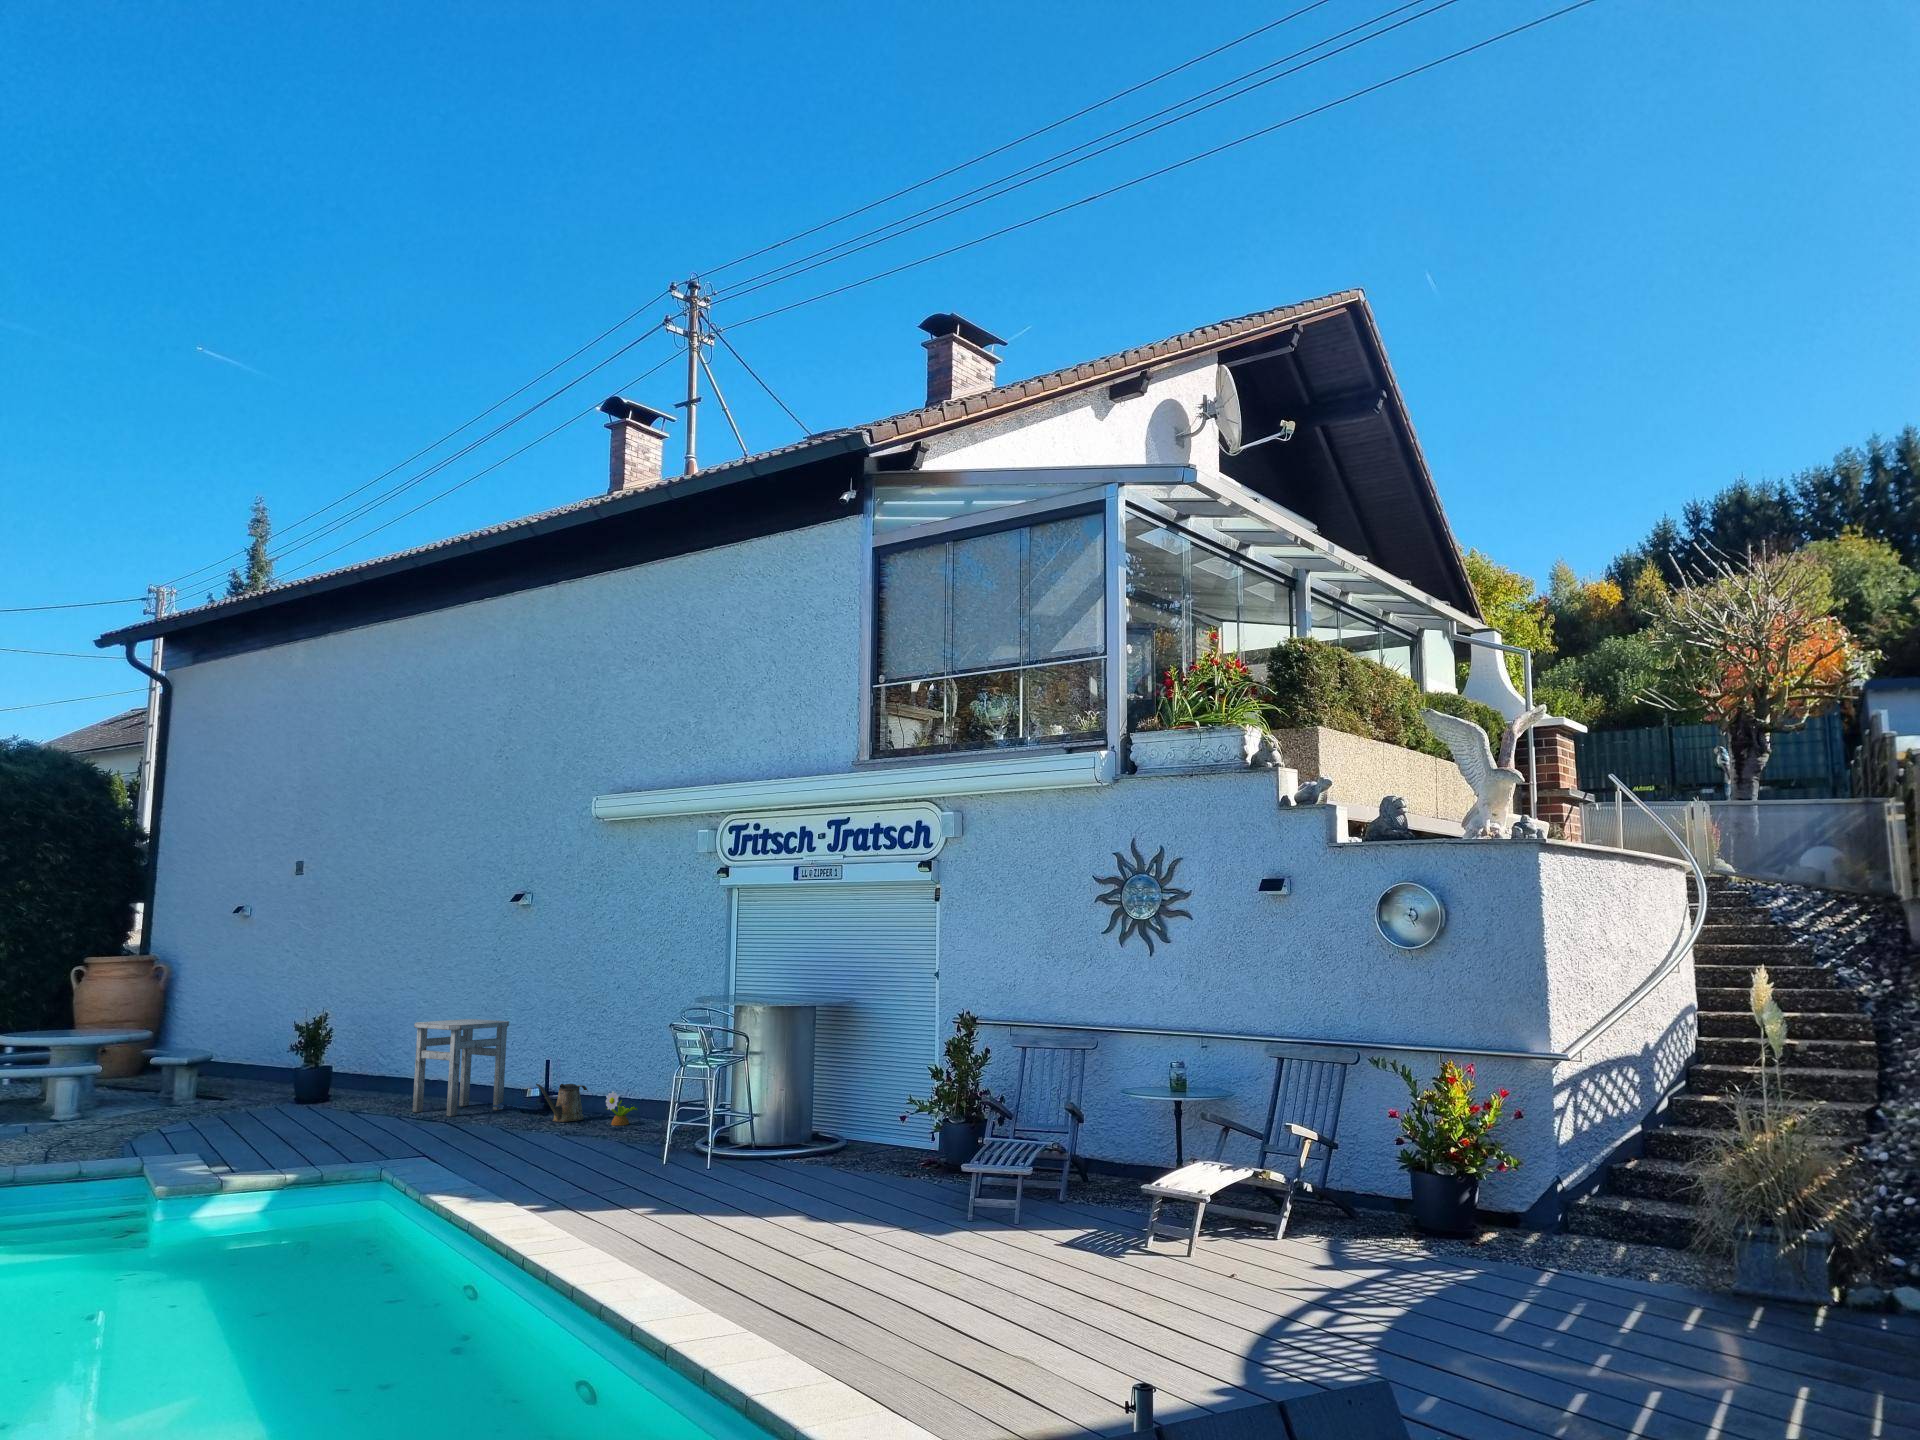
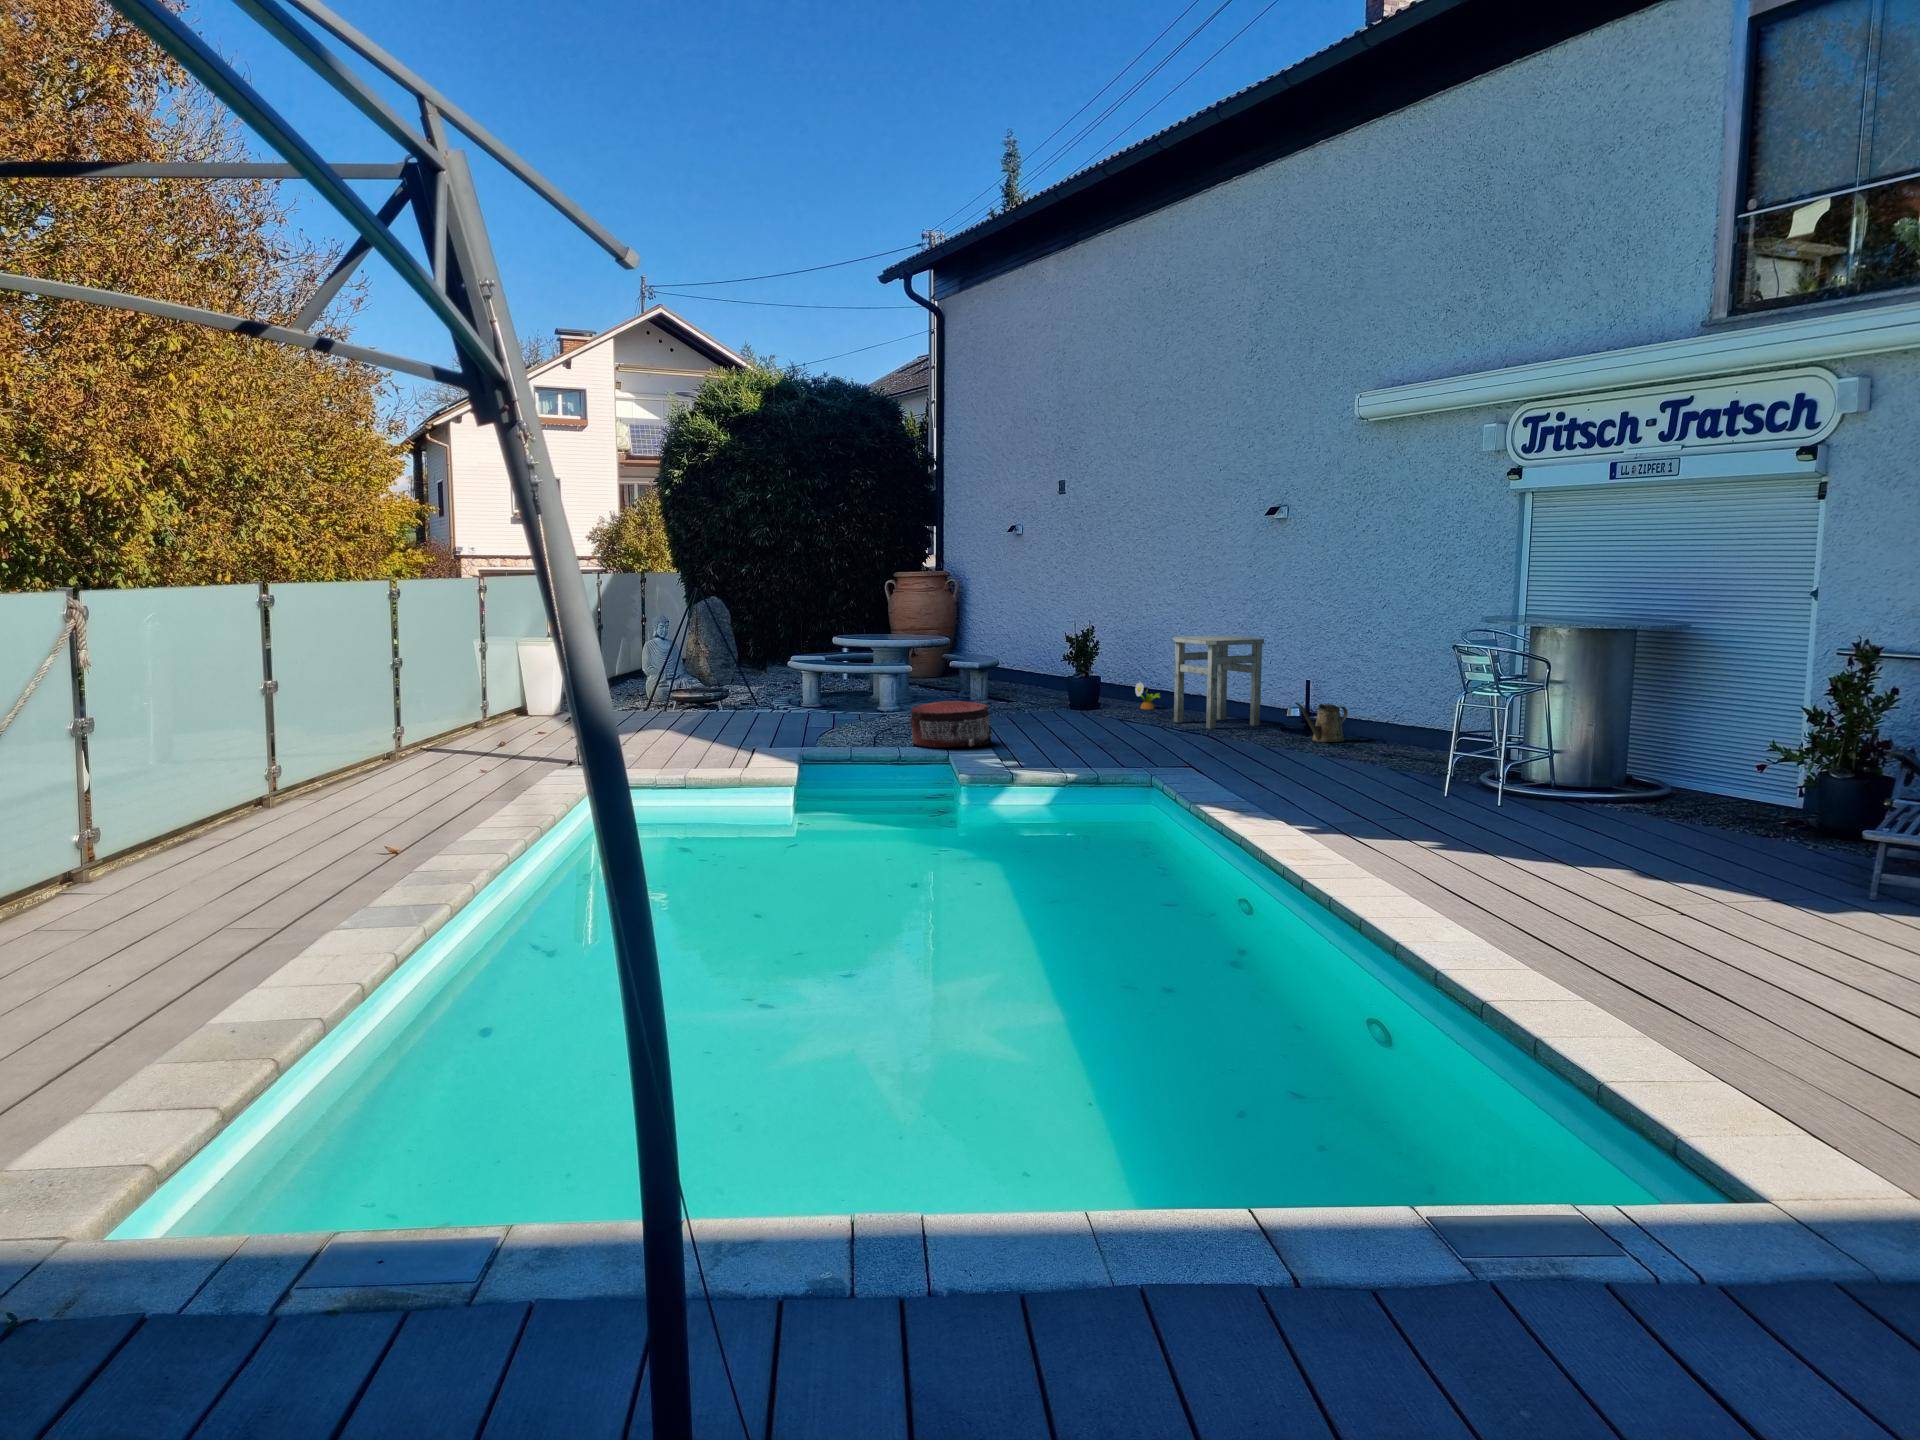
decorative plant: present [605,1091,637,1125] -> present [1135,682,1160,709]
pouf: none [96,1104,199,1159] -> present [911,701,992,748]

